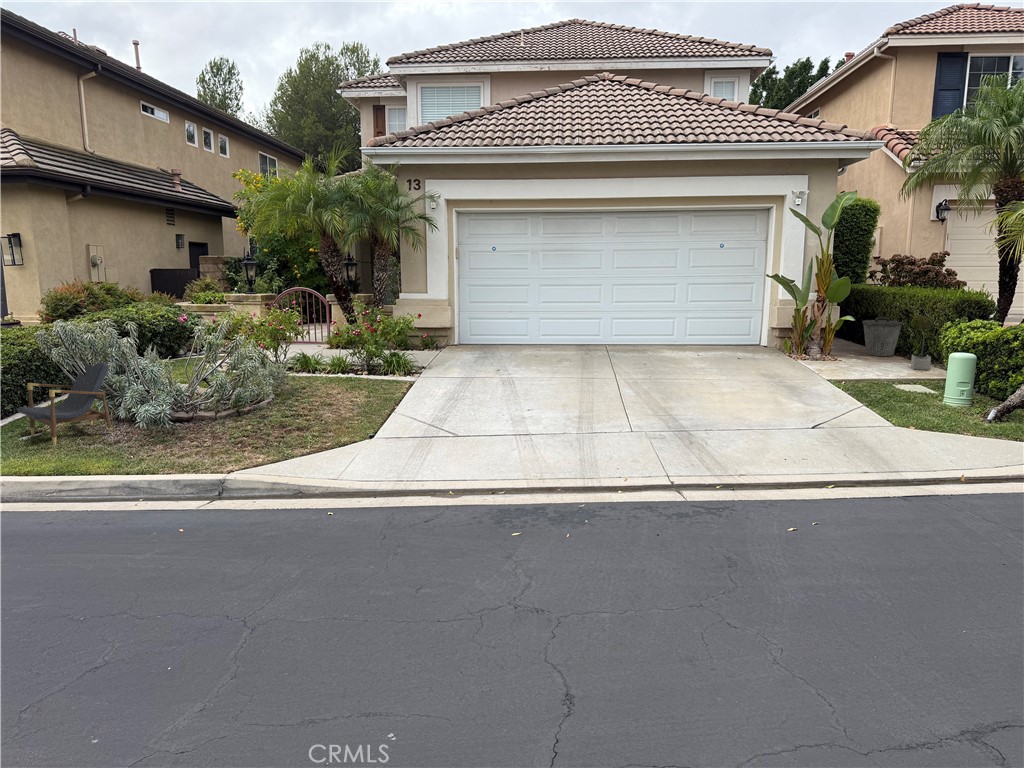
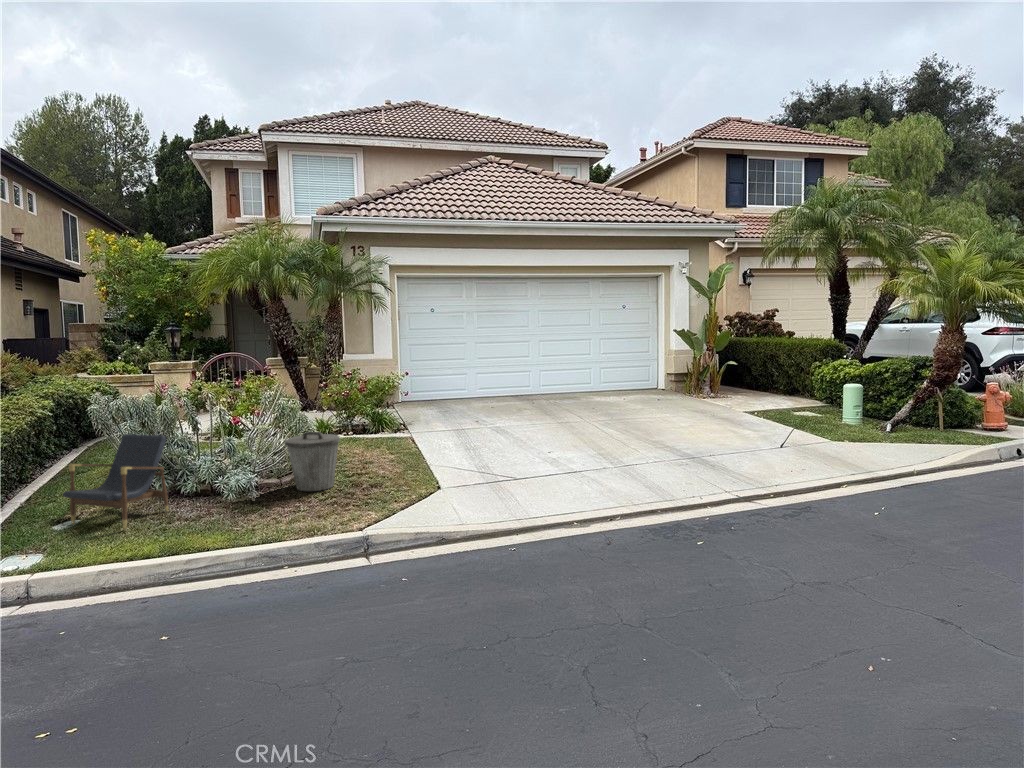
potted tree: present [911,315,936,370] -> none [782,357,801,400]
trash can: present [863,317,903,356] -> present [285,432,340,491]

